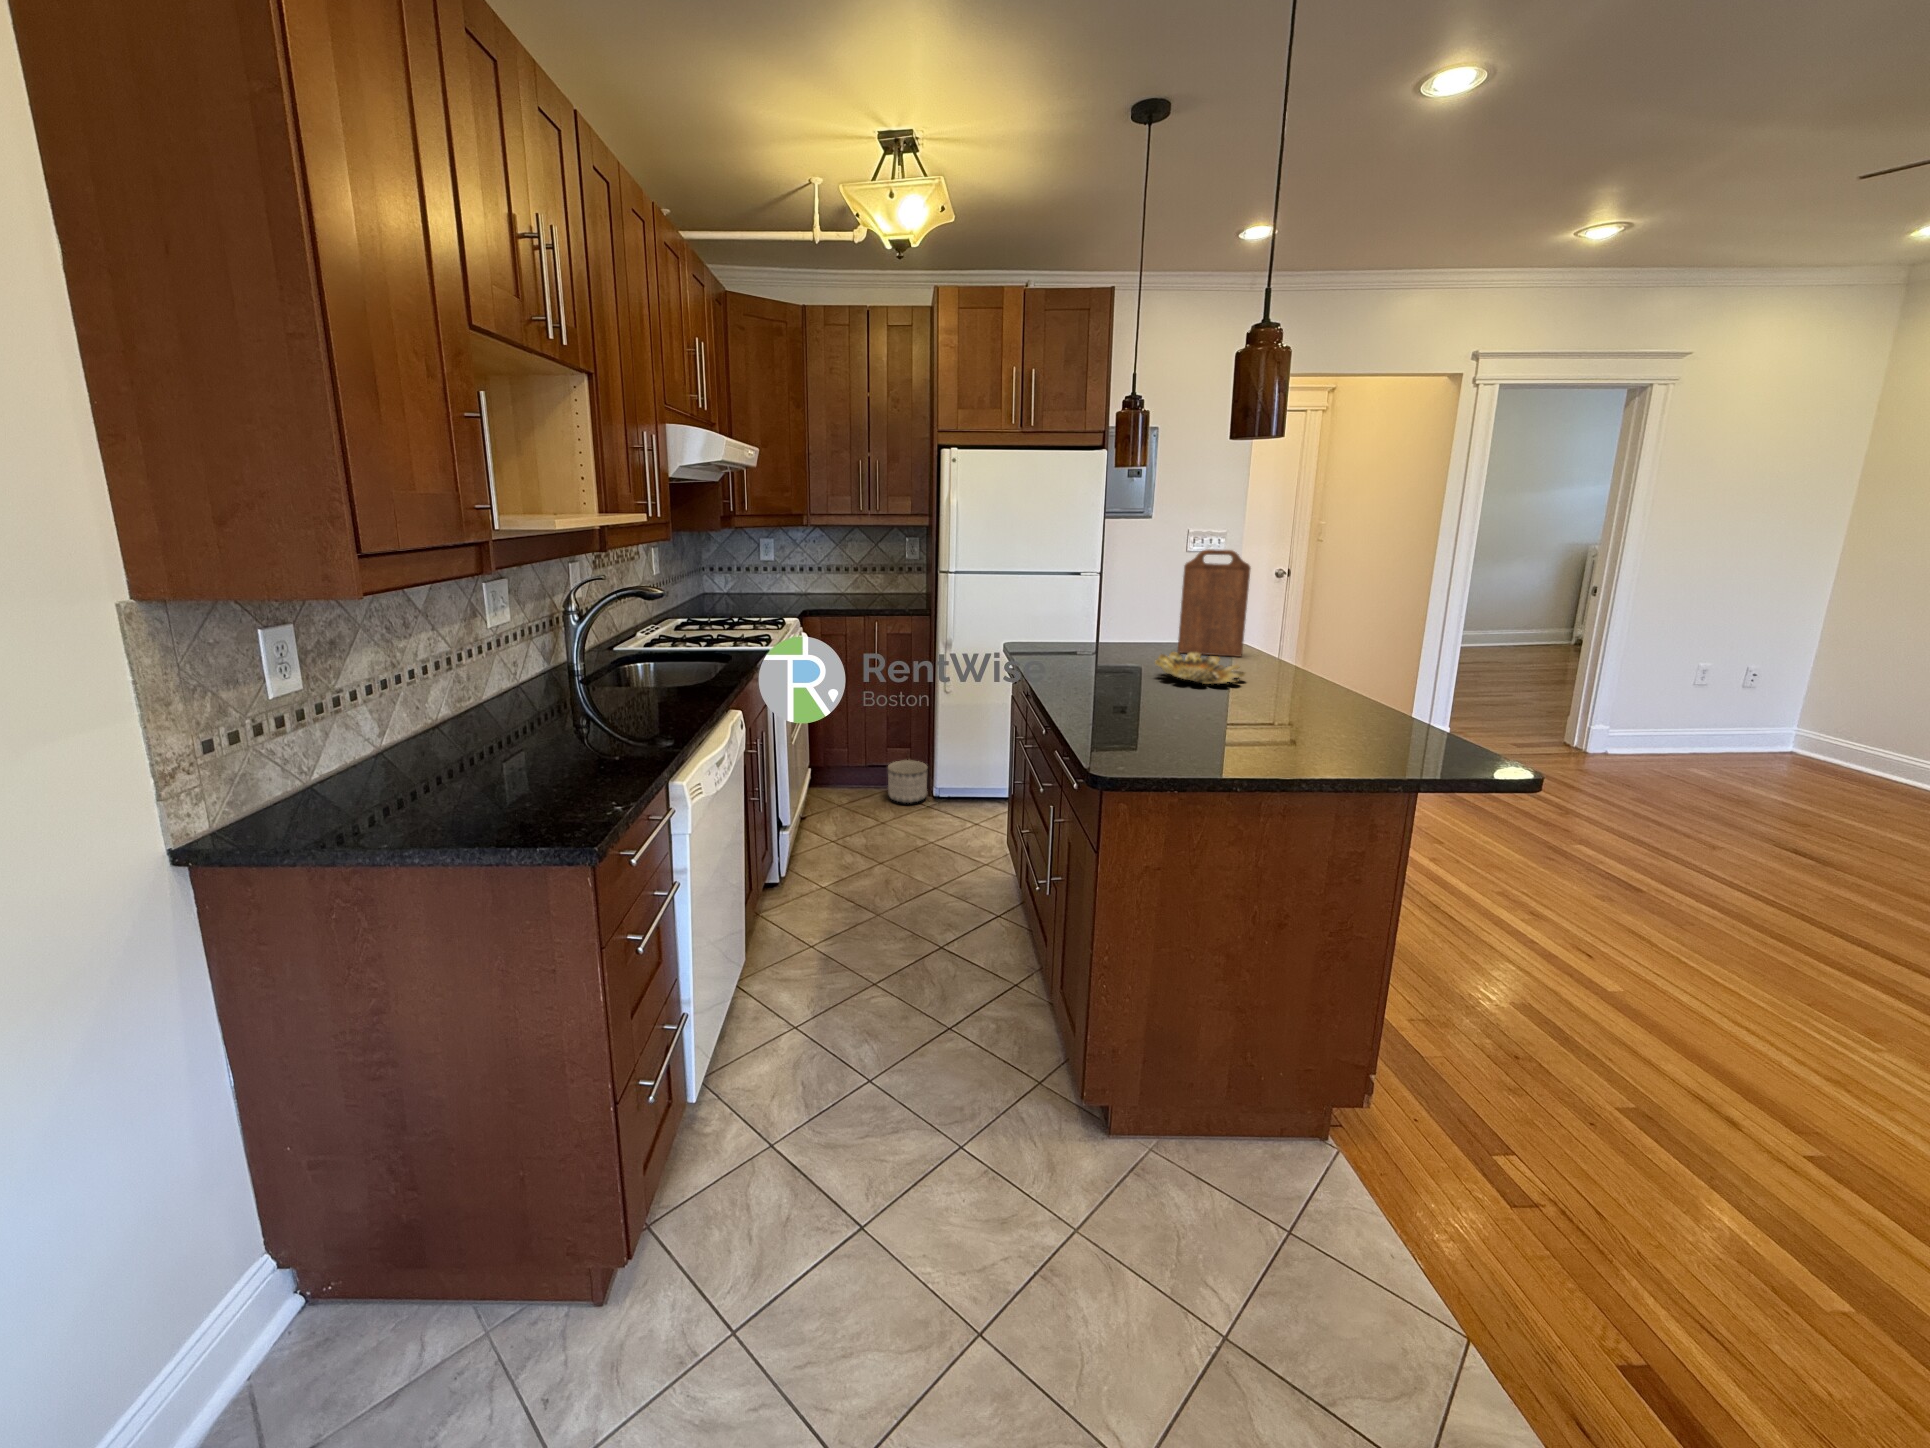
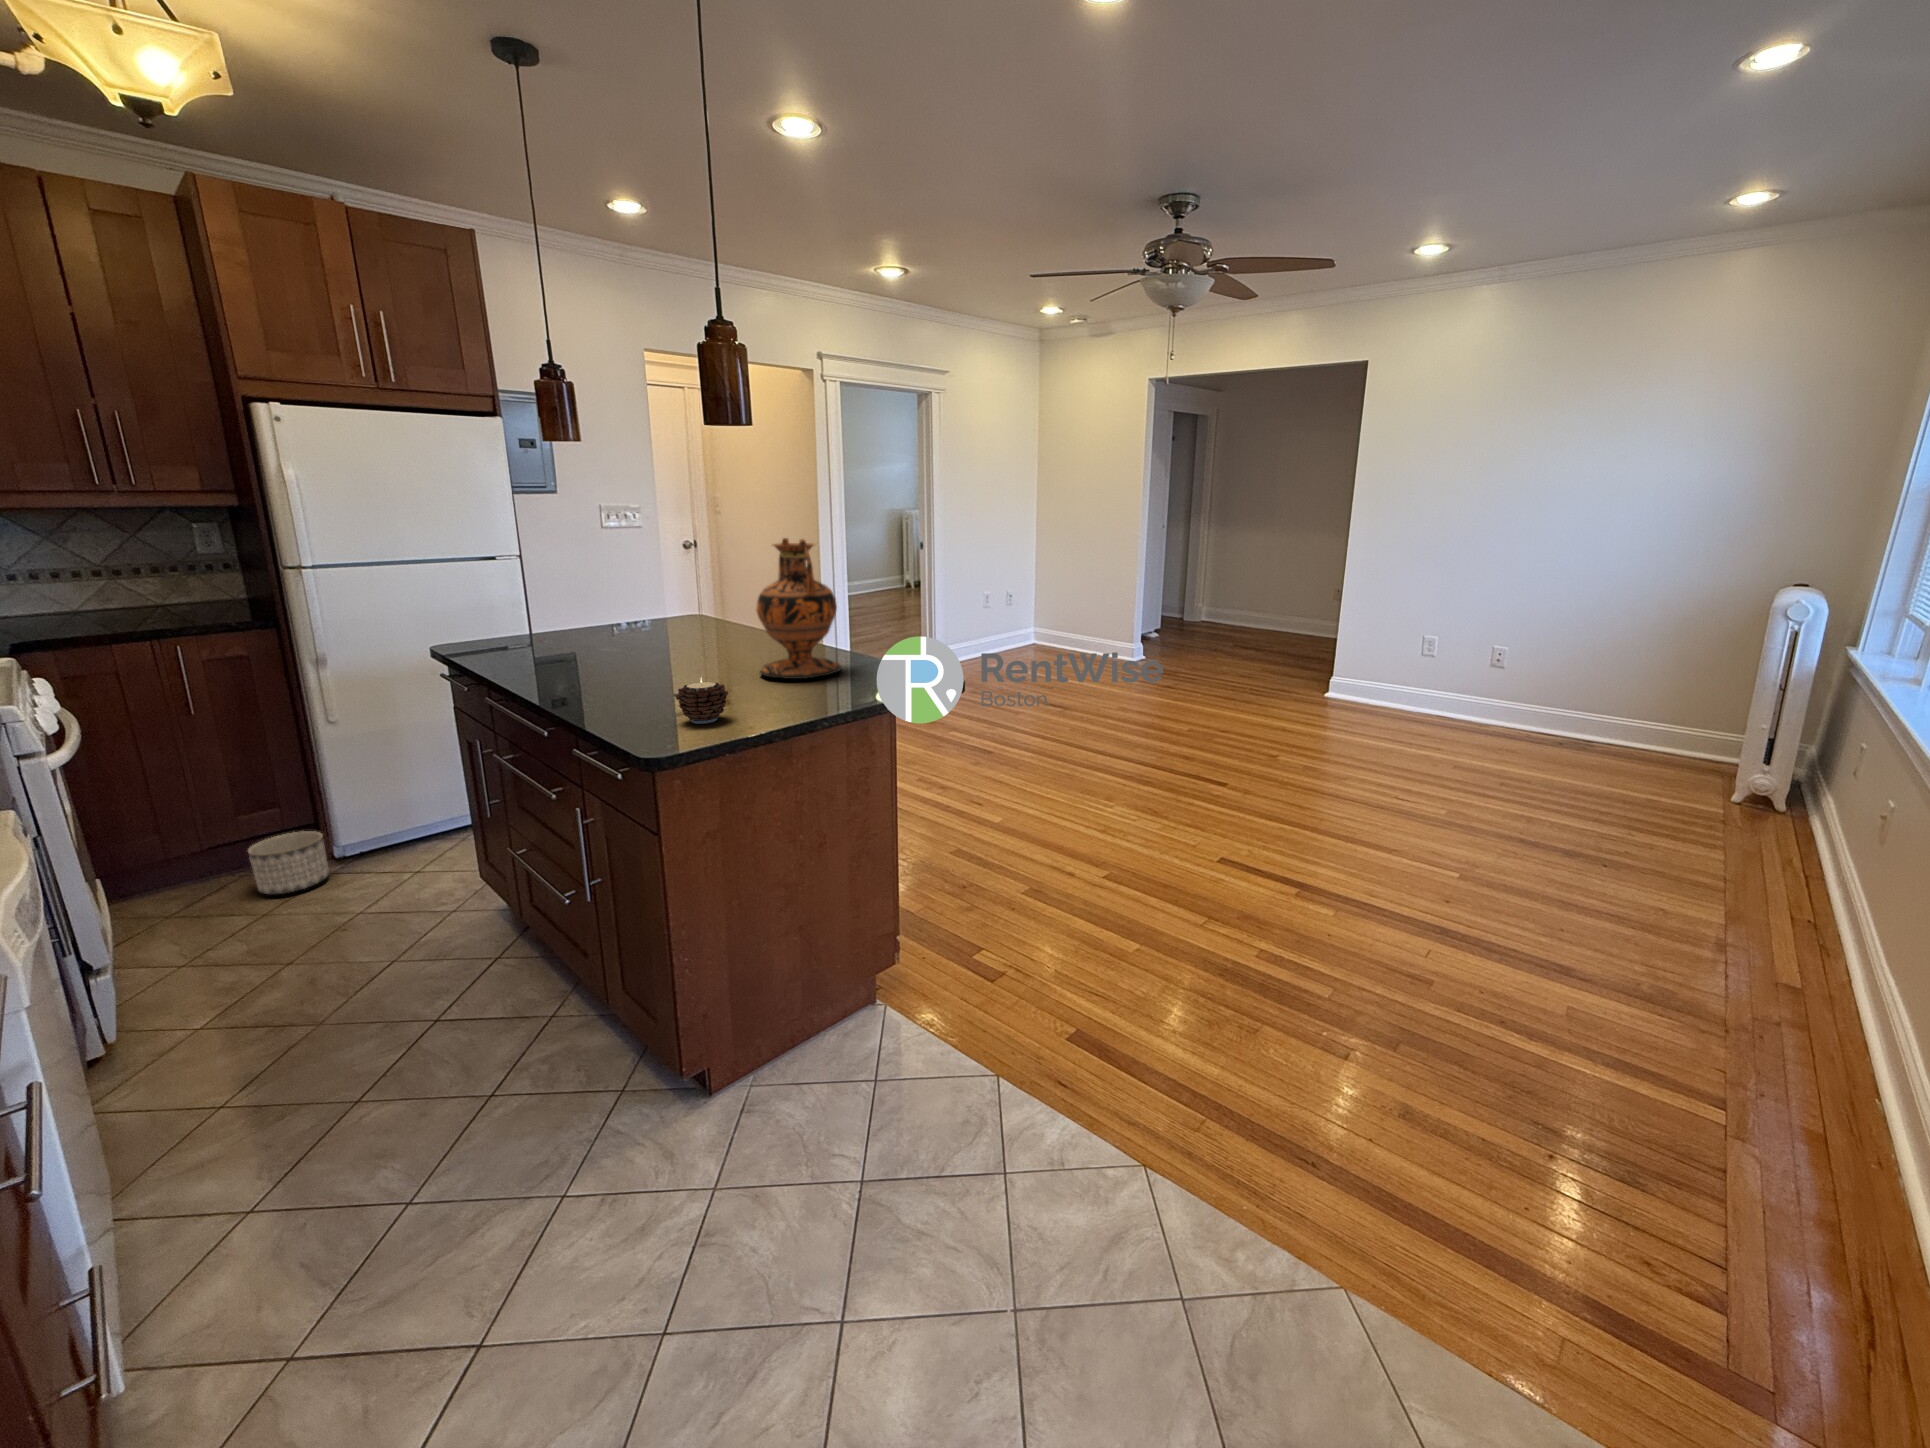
cutting board: present [1178,549,1251,657] -> none [647,526,719,632]
vase: none [1251,567,1363,732] -> present [756,538,841,679]
bowl: present [1155,652,1245,684] -> none [646,628,735,656]
candle: none [1139,710,1192,760] -> present [676,678,728,724]

